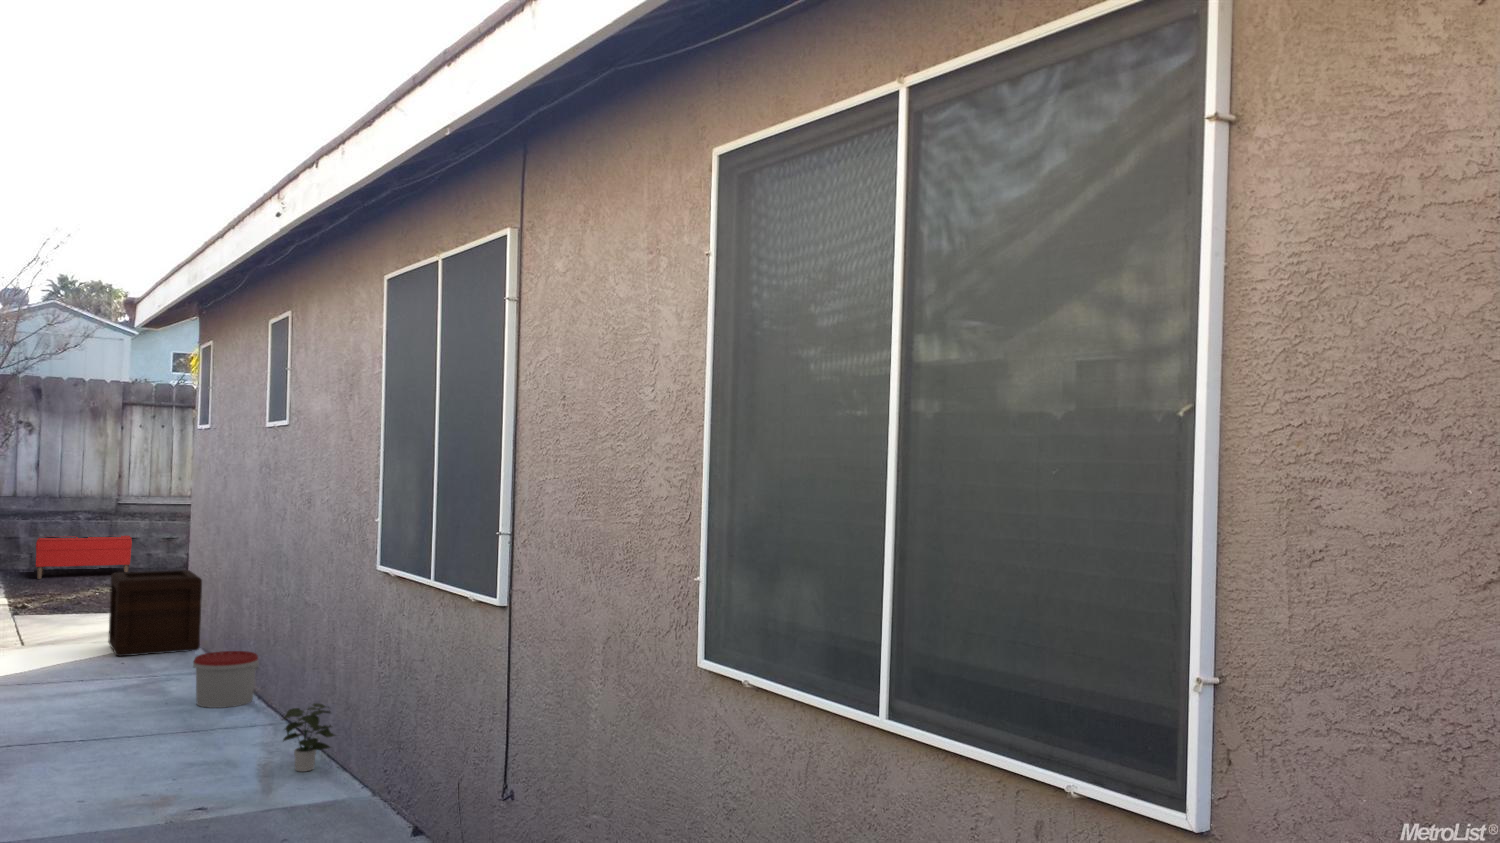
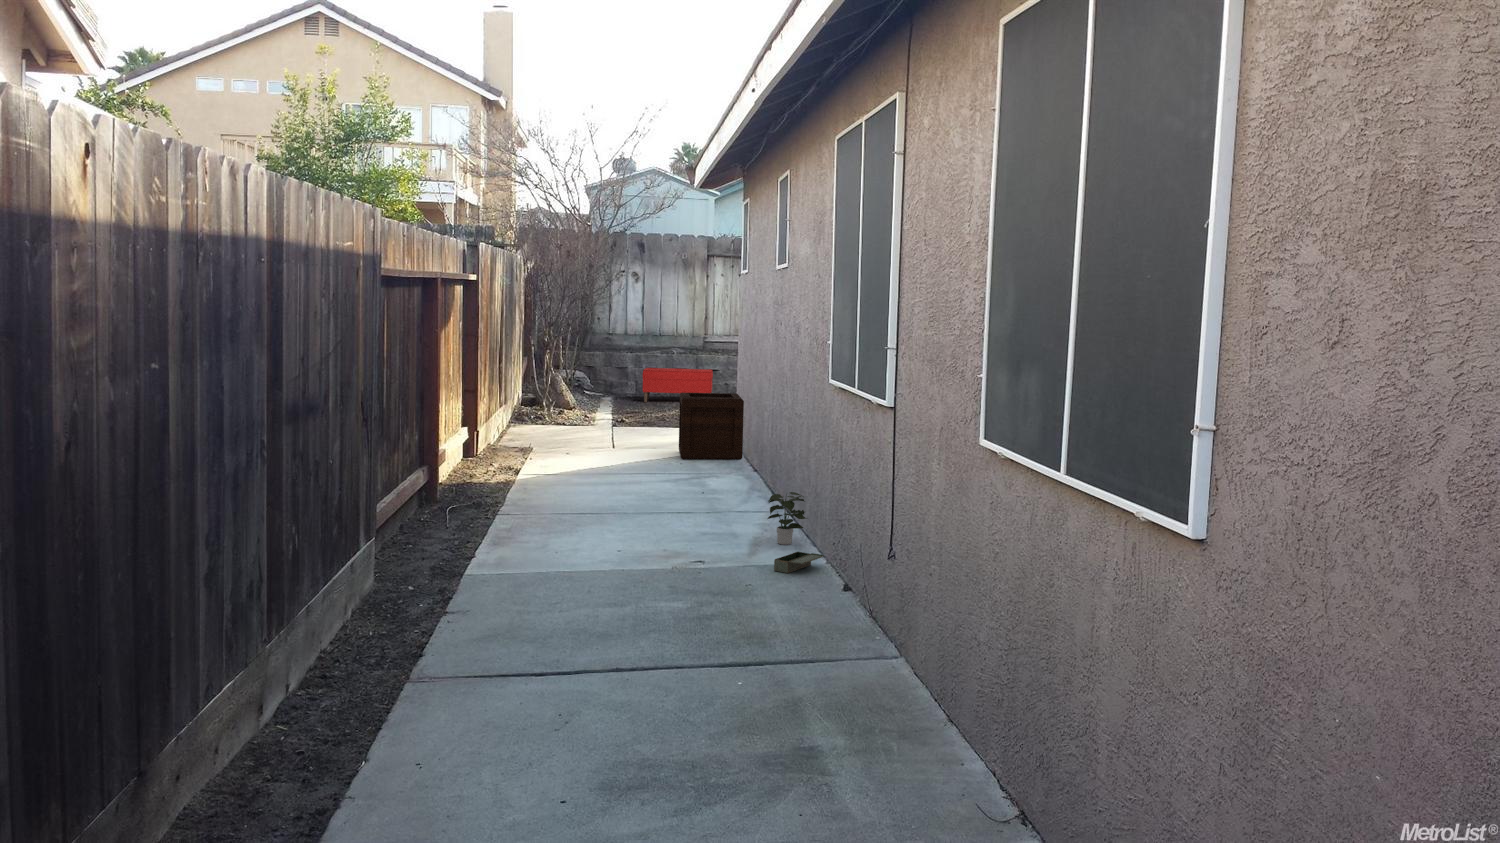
bucket: present [193,651,259,708] -> none [723,455,772,499]
toolbox: none [309,783,372,817] -> present [774,552,824,573]

